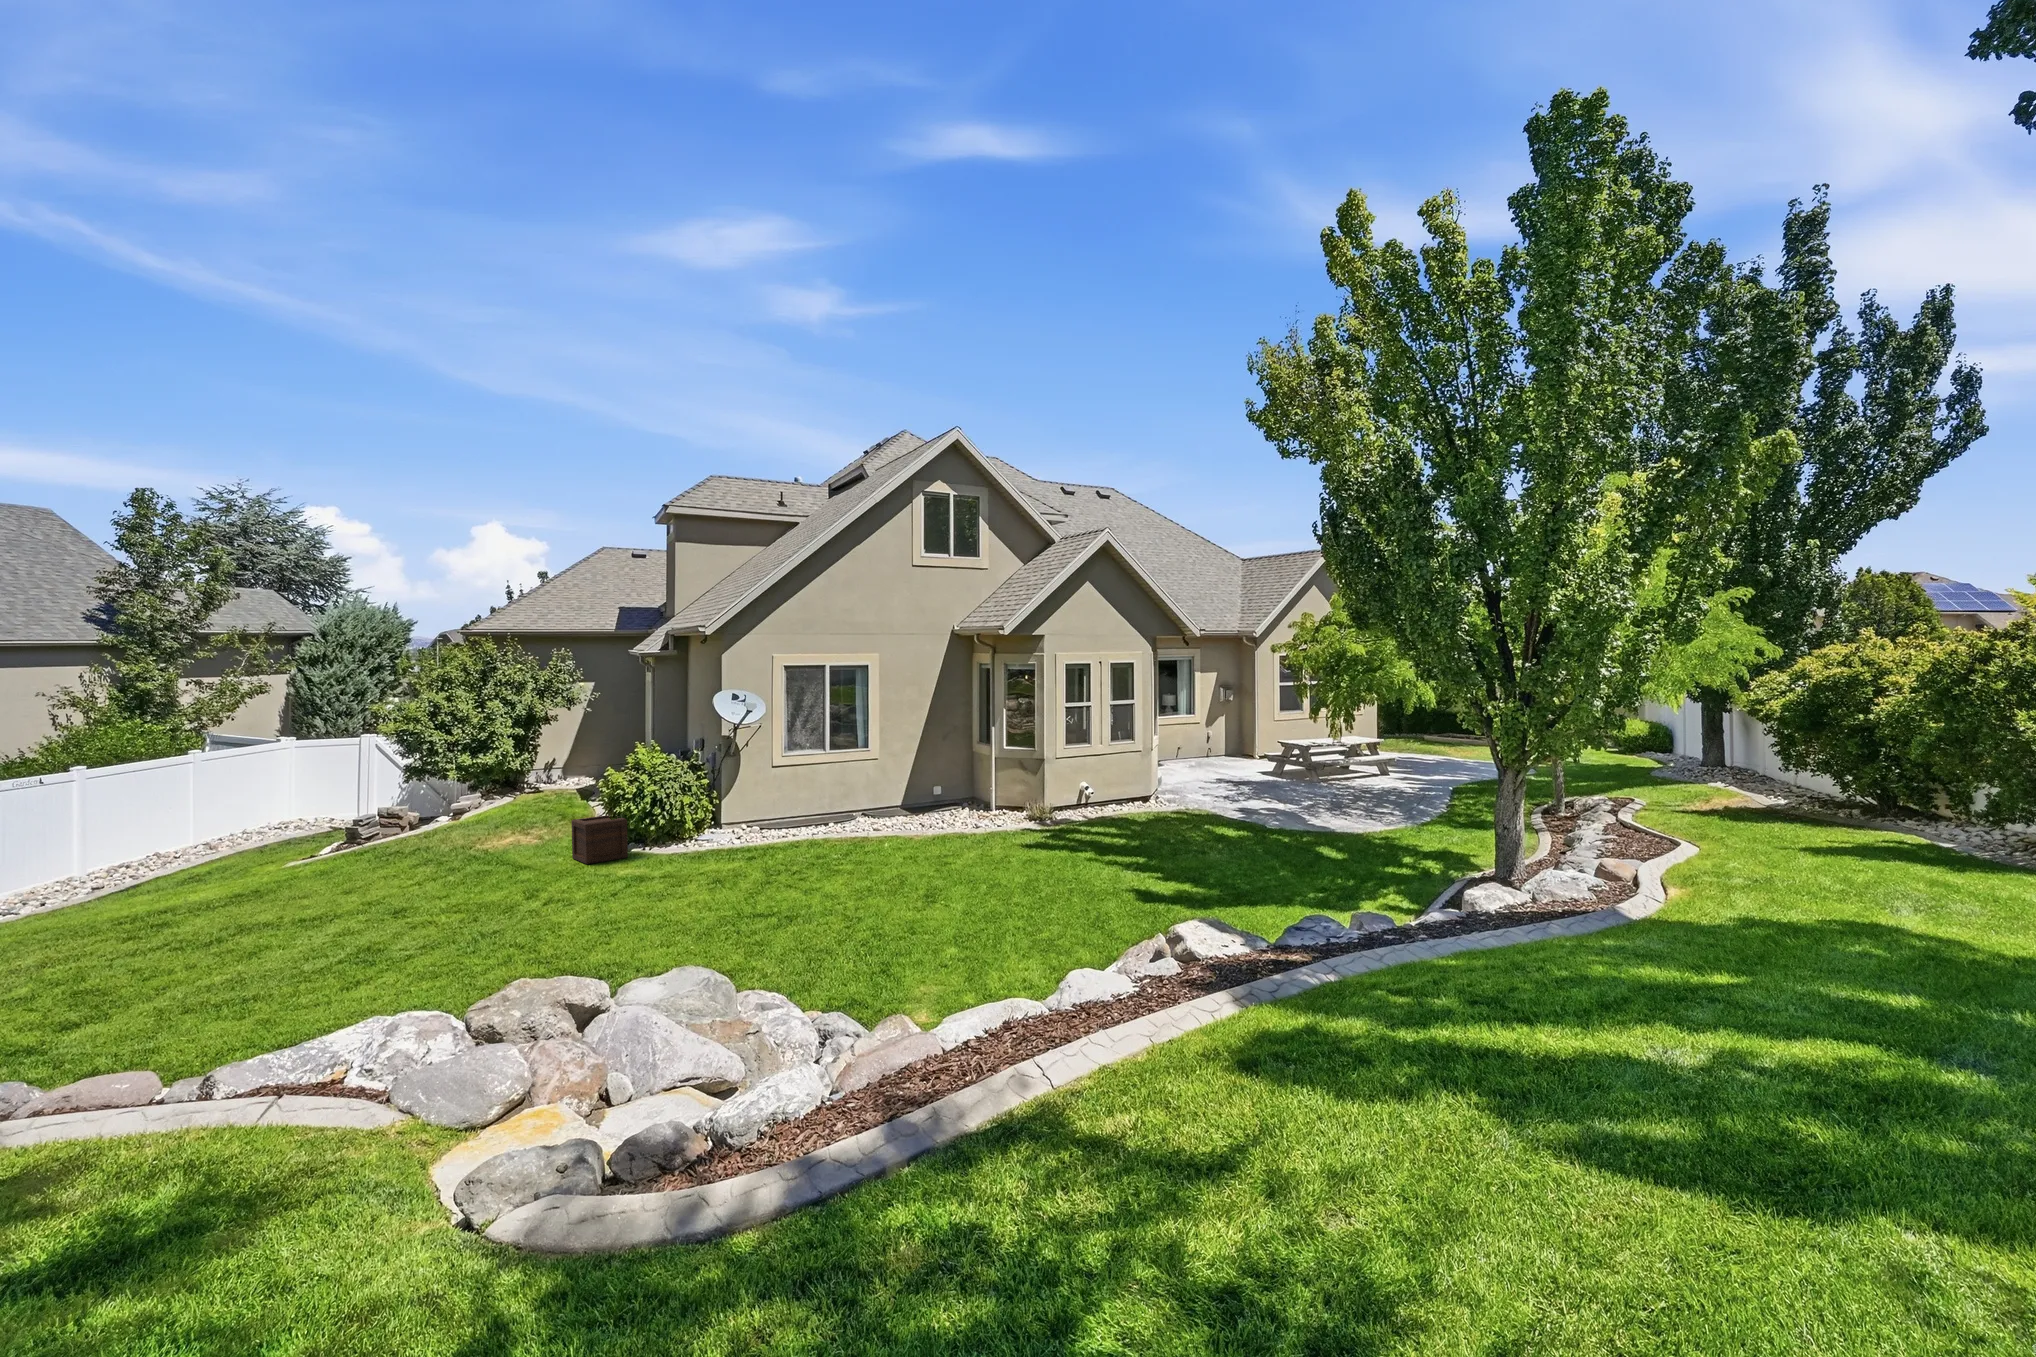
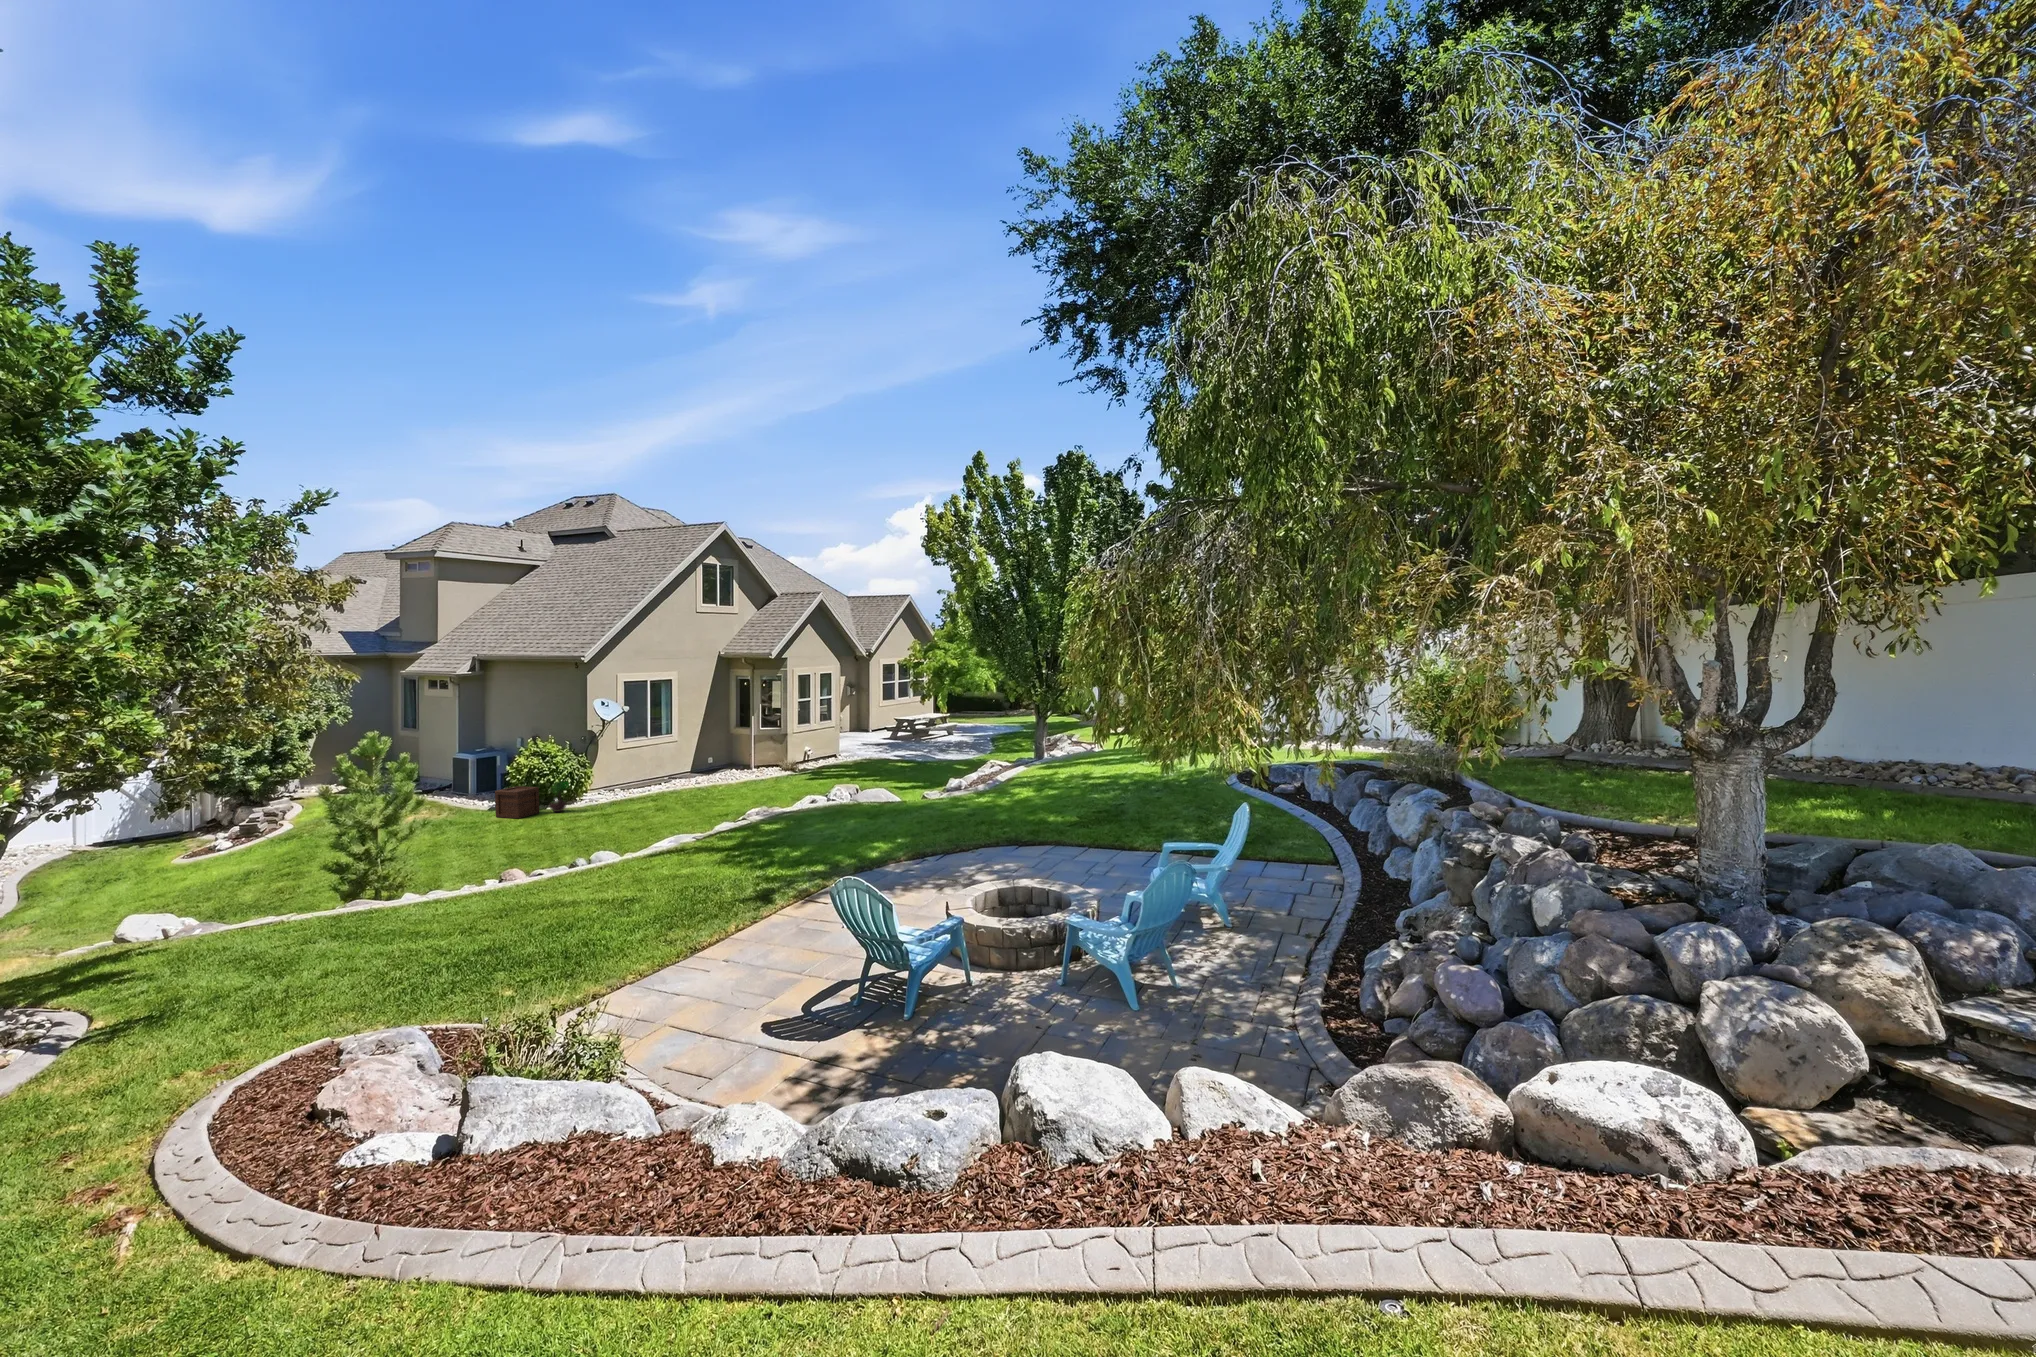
potted tree: none [631,807,665,859] -> present [550,782,568,812]

